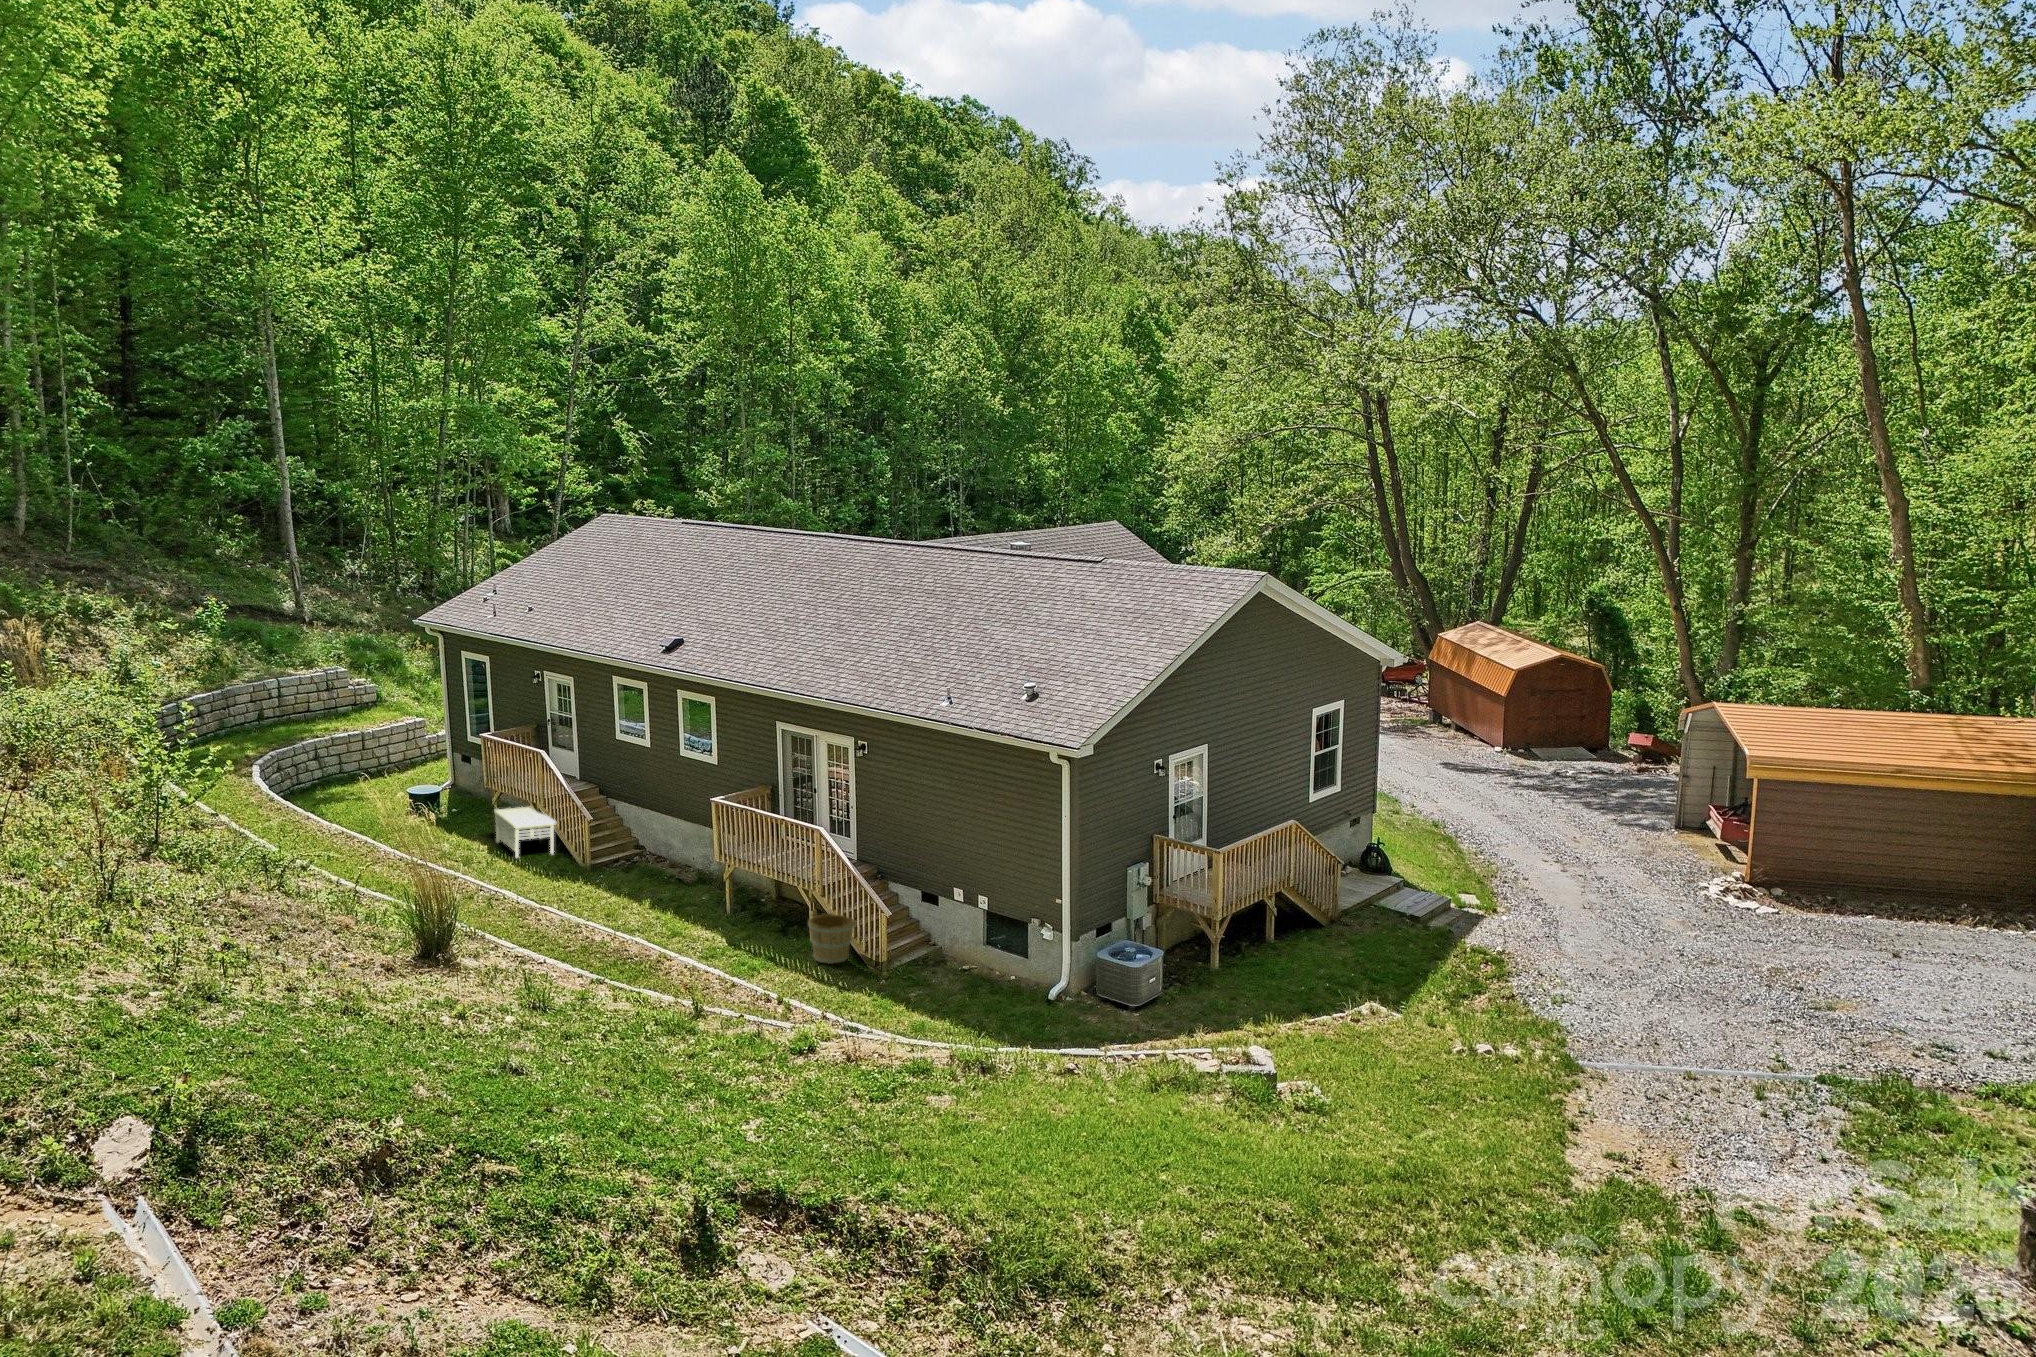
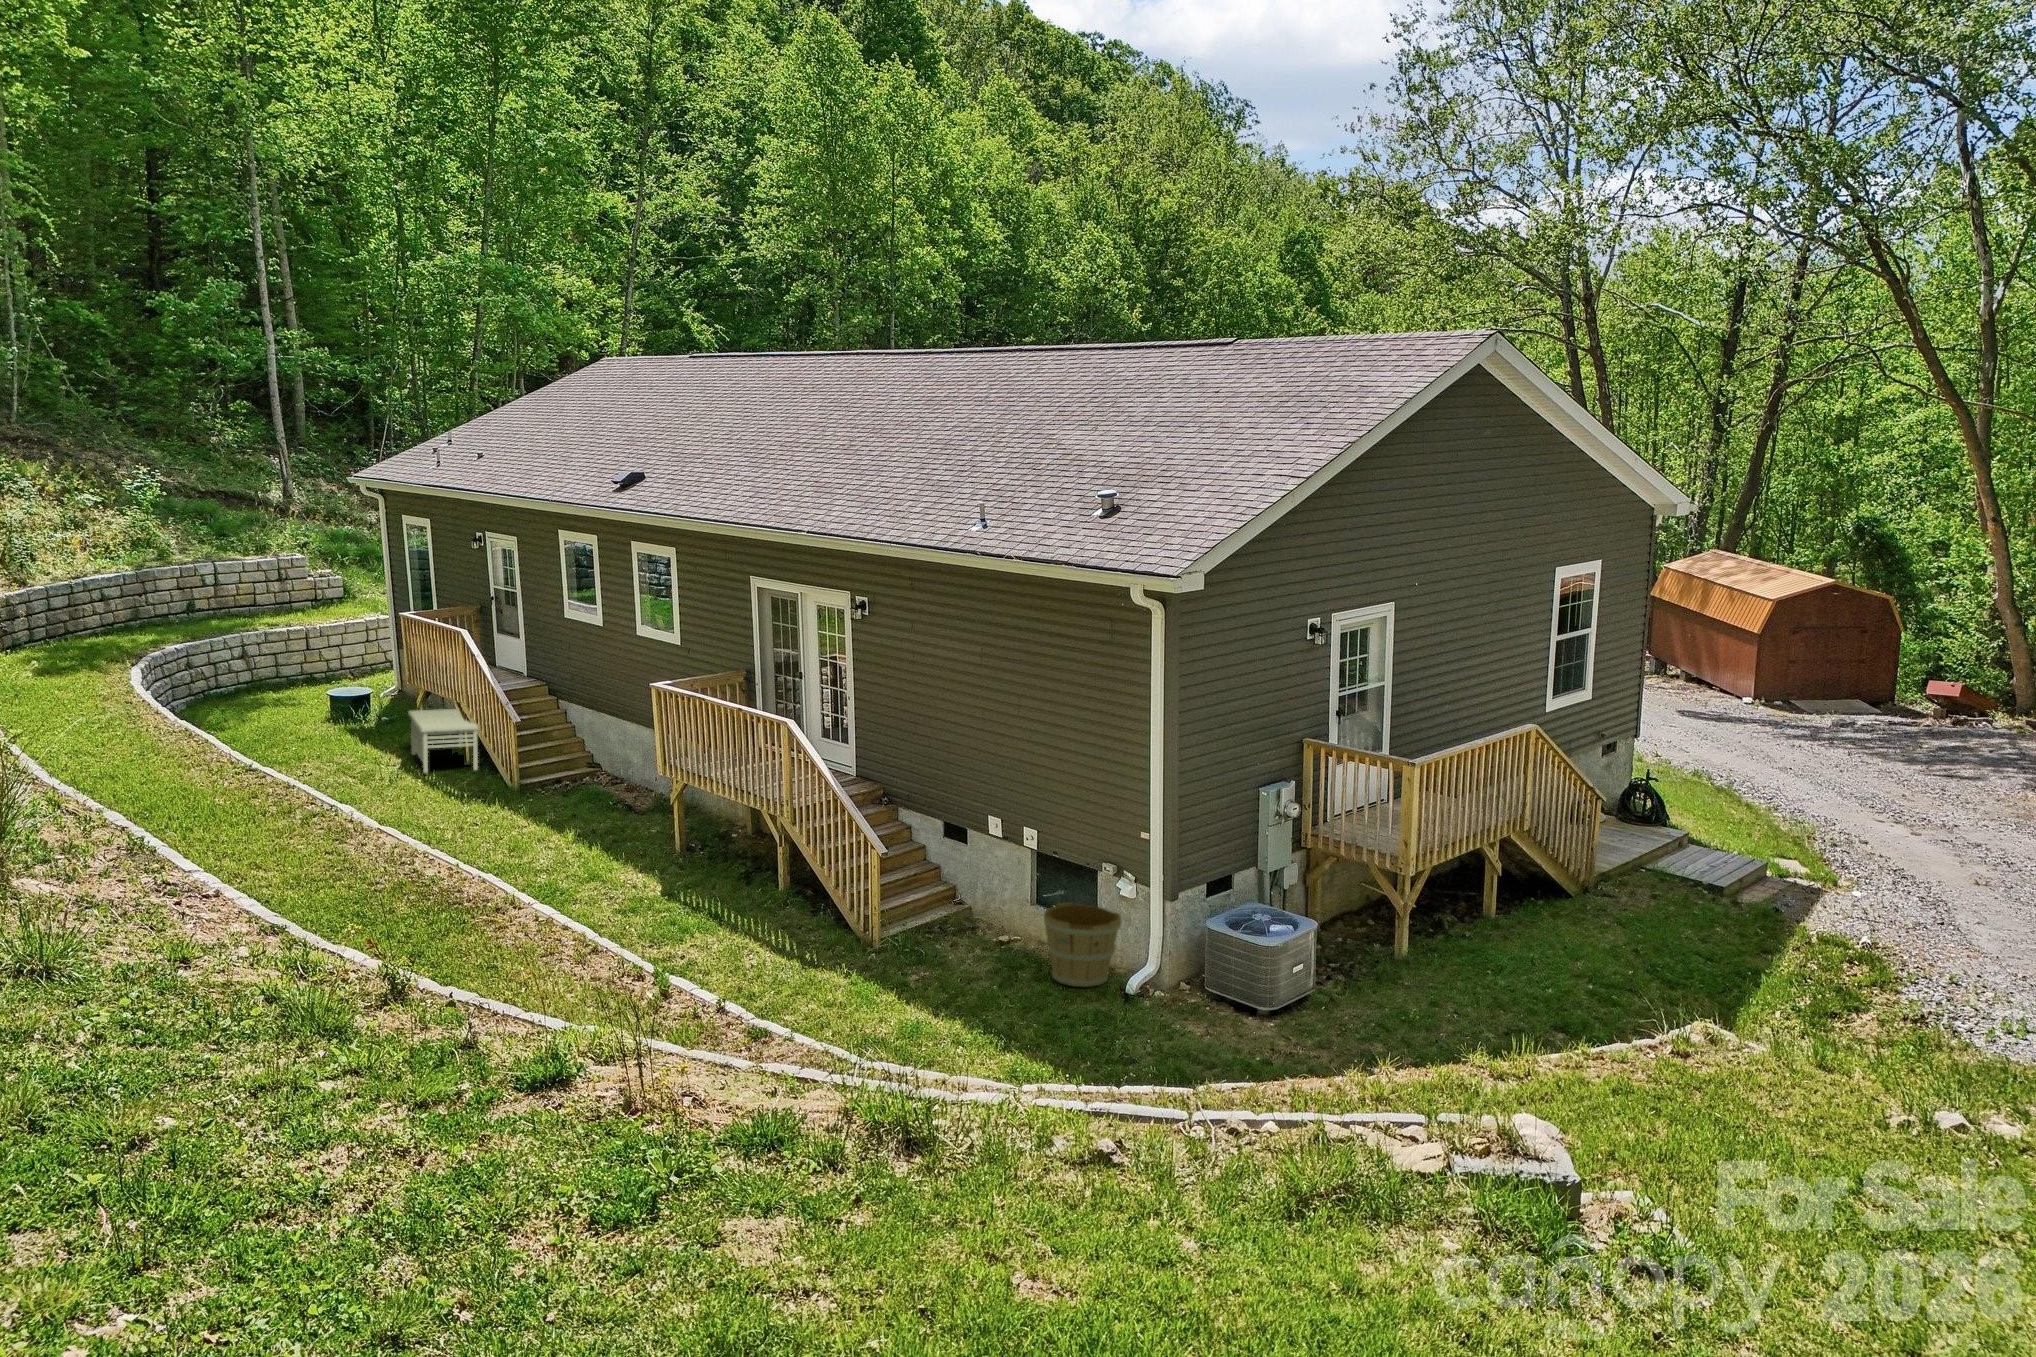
wooden bucket: present [808,913,855,964] -> present [1044,902,1121,987]

